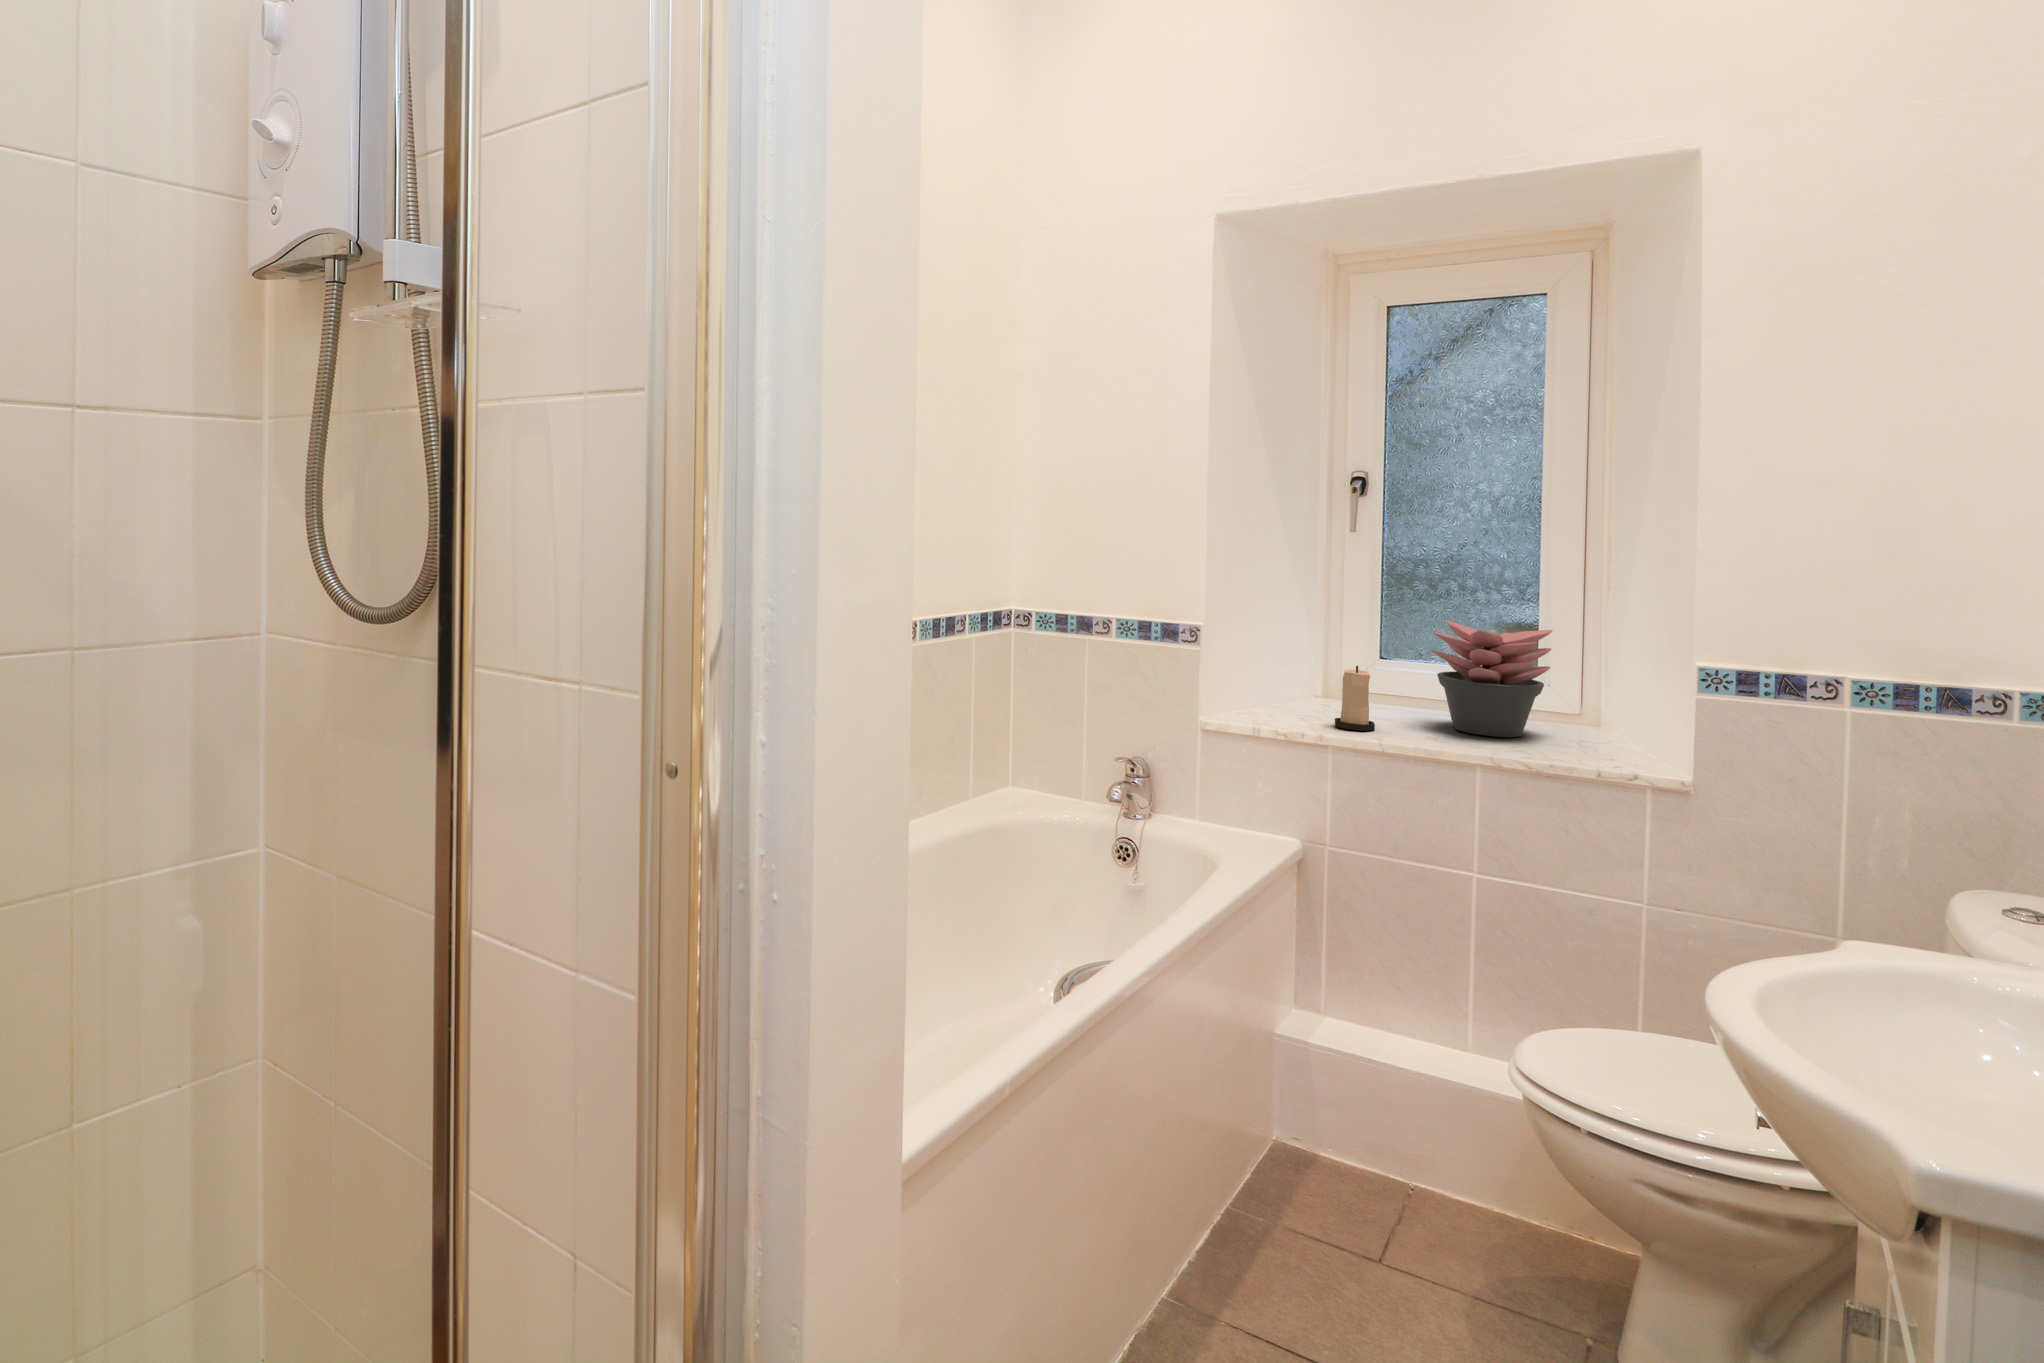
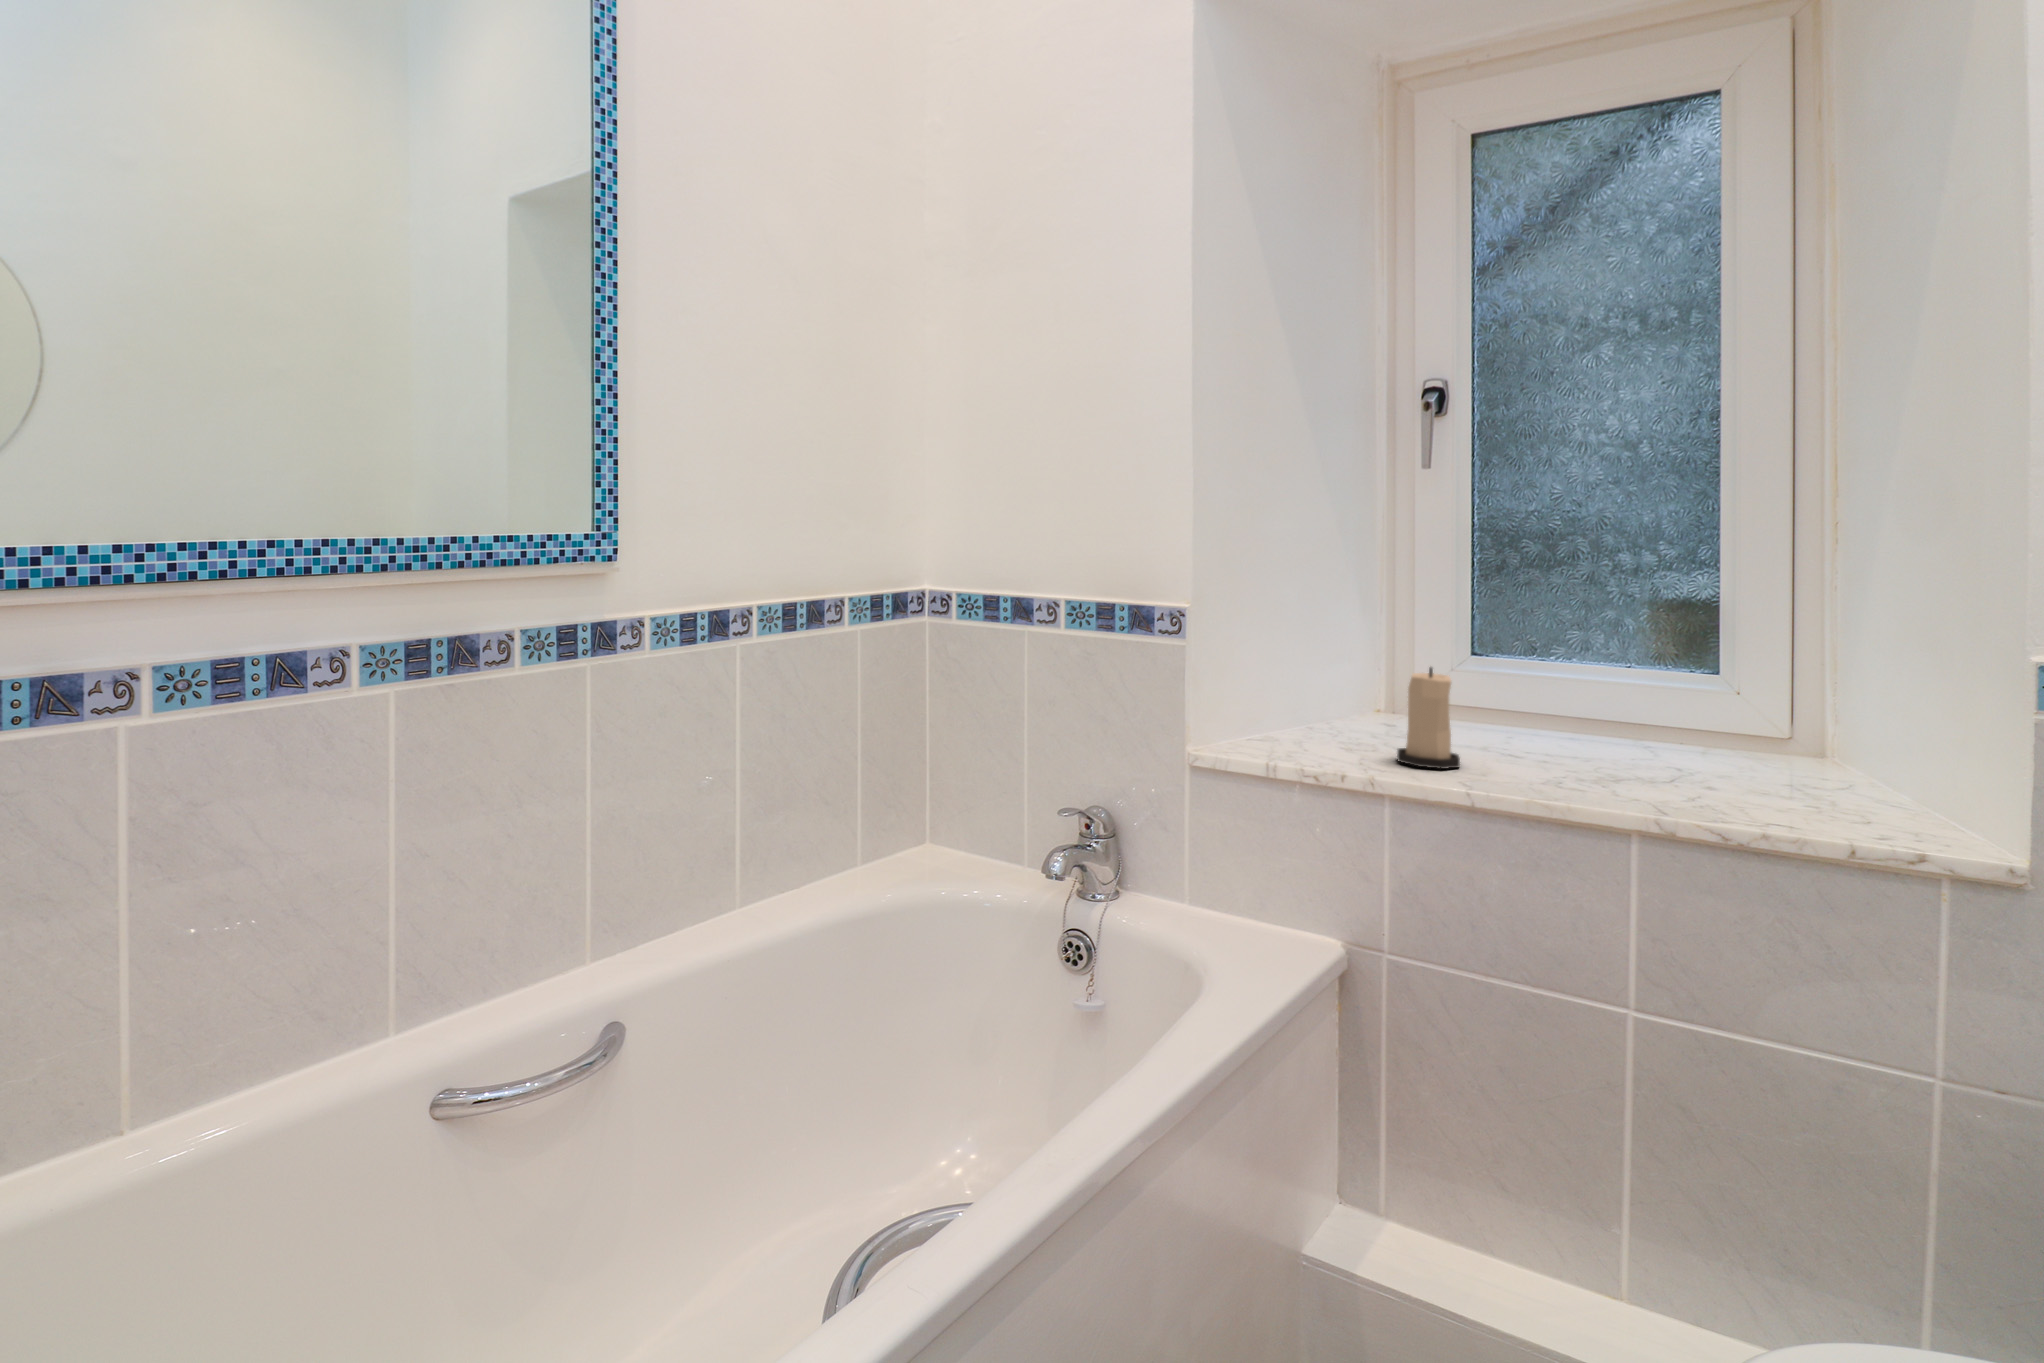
succulent plant: present [1432,621,1552,737] -> none [1550,597,1748,779]

